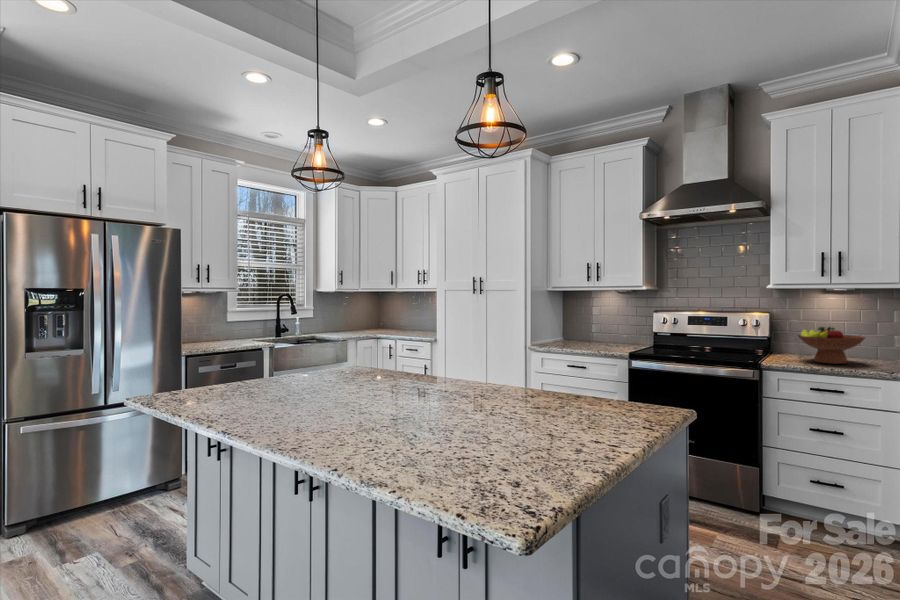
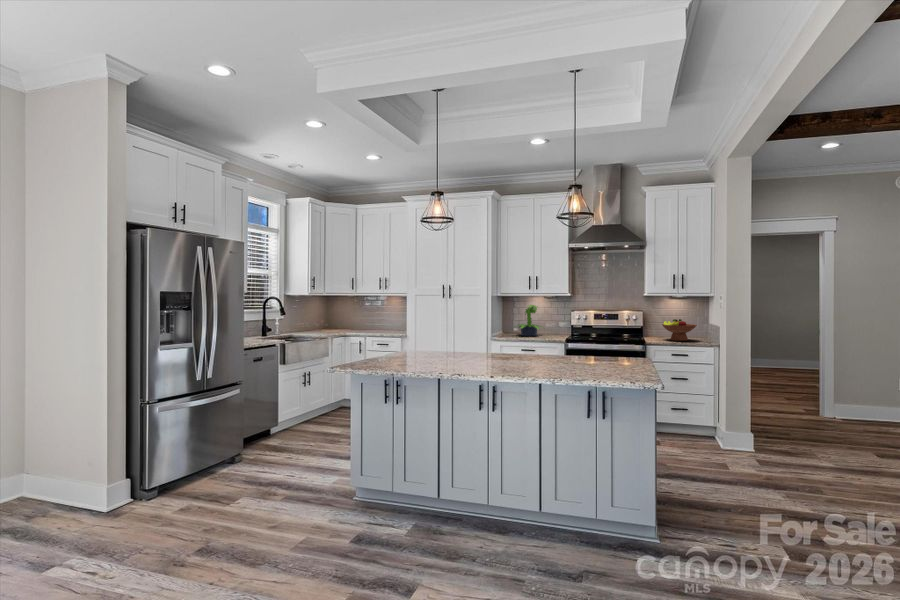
potted plant: none [567,302,613,346] -> present [519,305,542,336]

